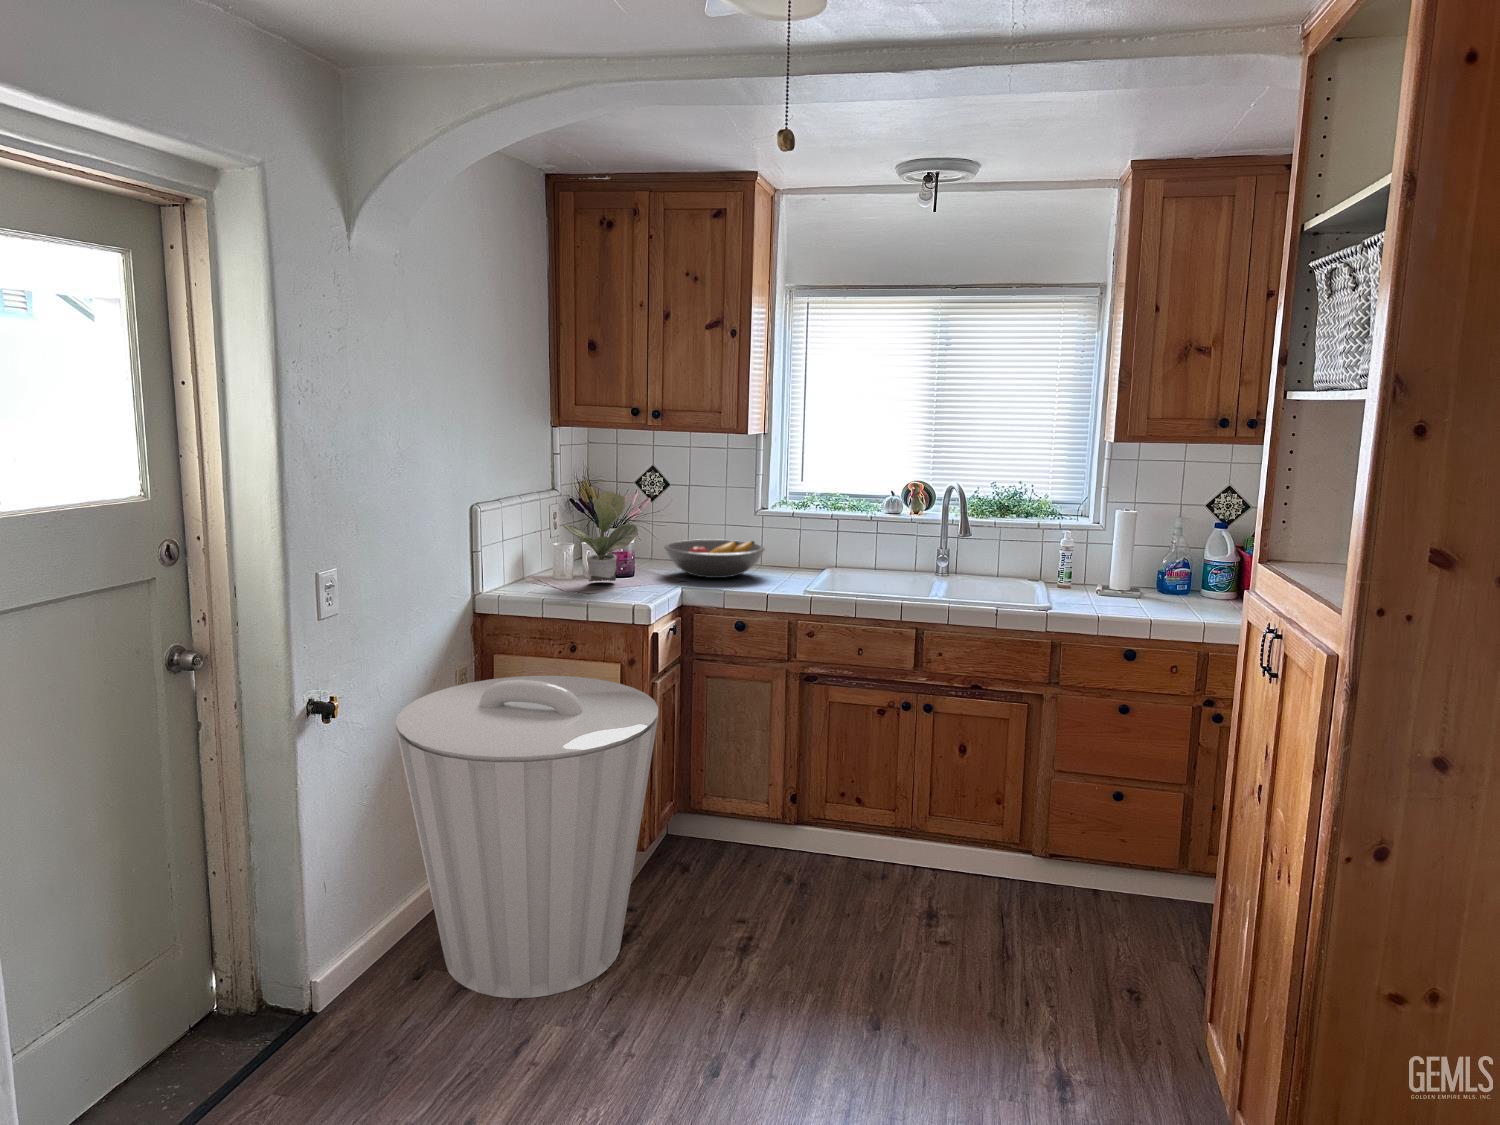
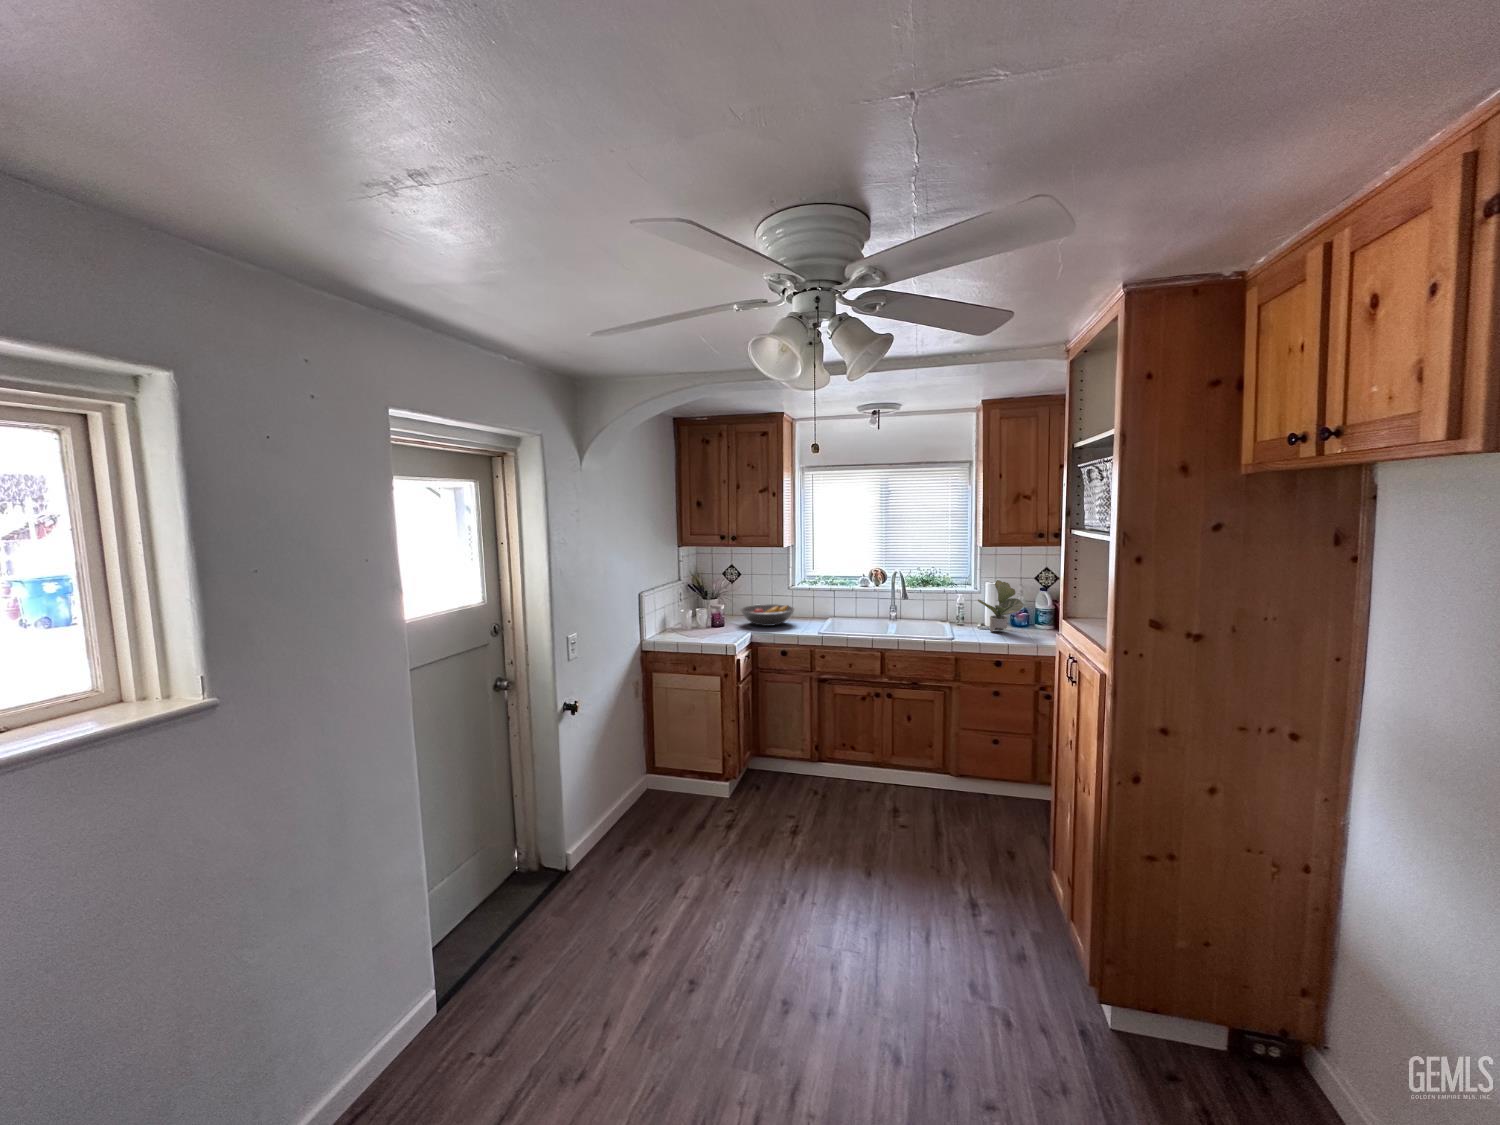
potted plant: present [563,491,638,582] -> present [978,580,1023,631]
trash can: present [396,676,658,998] -> none [607,683,743,861]

